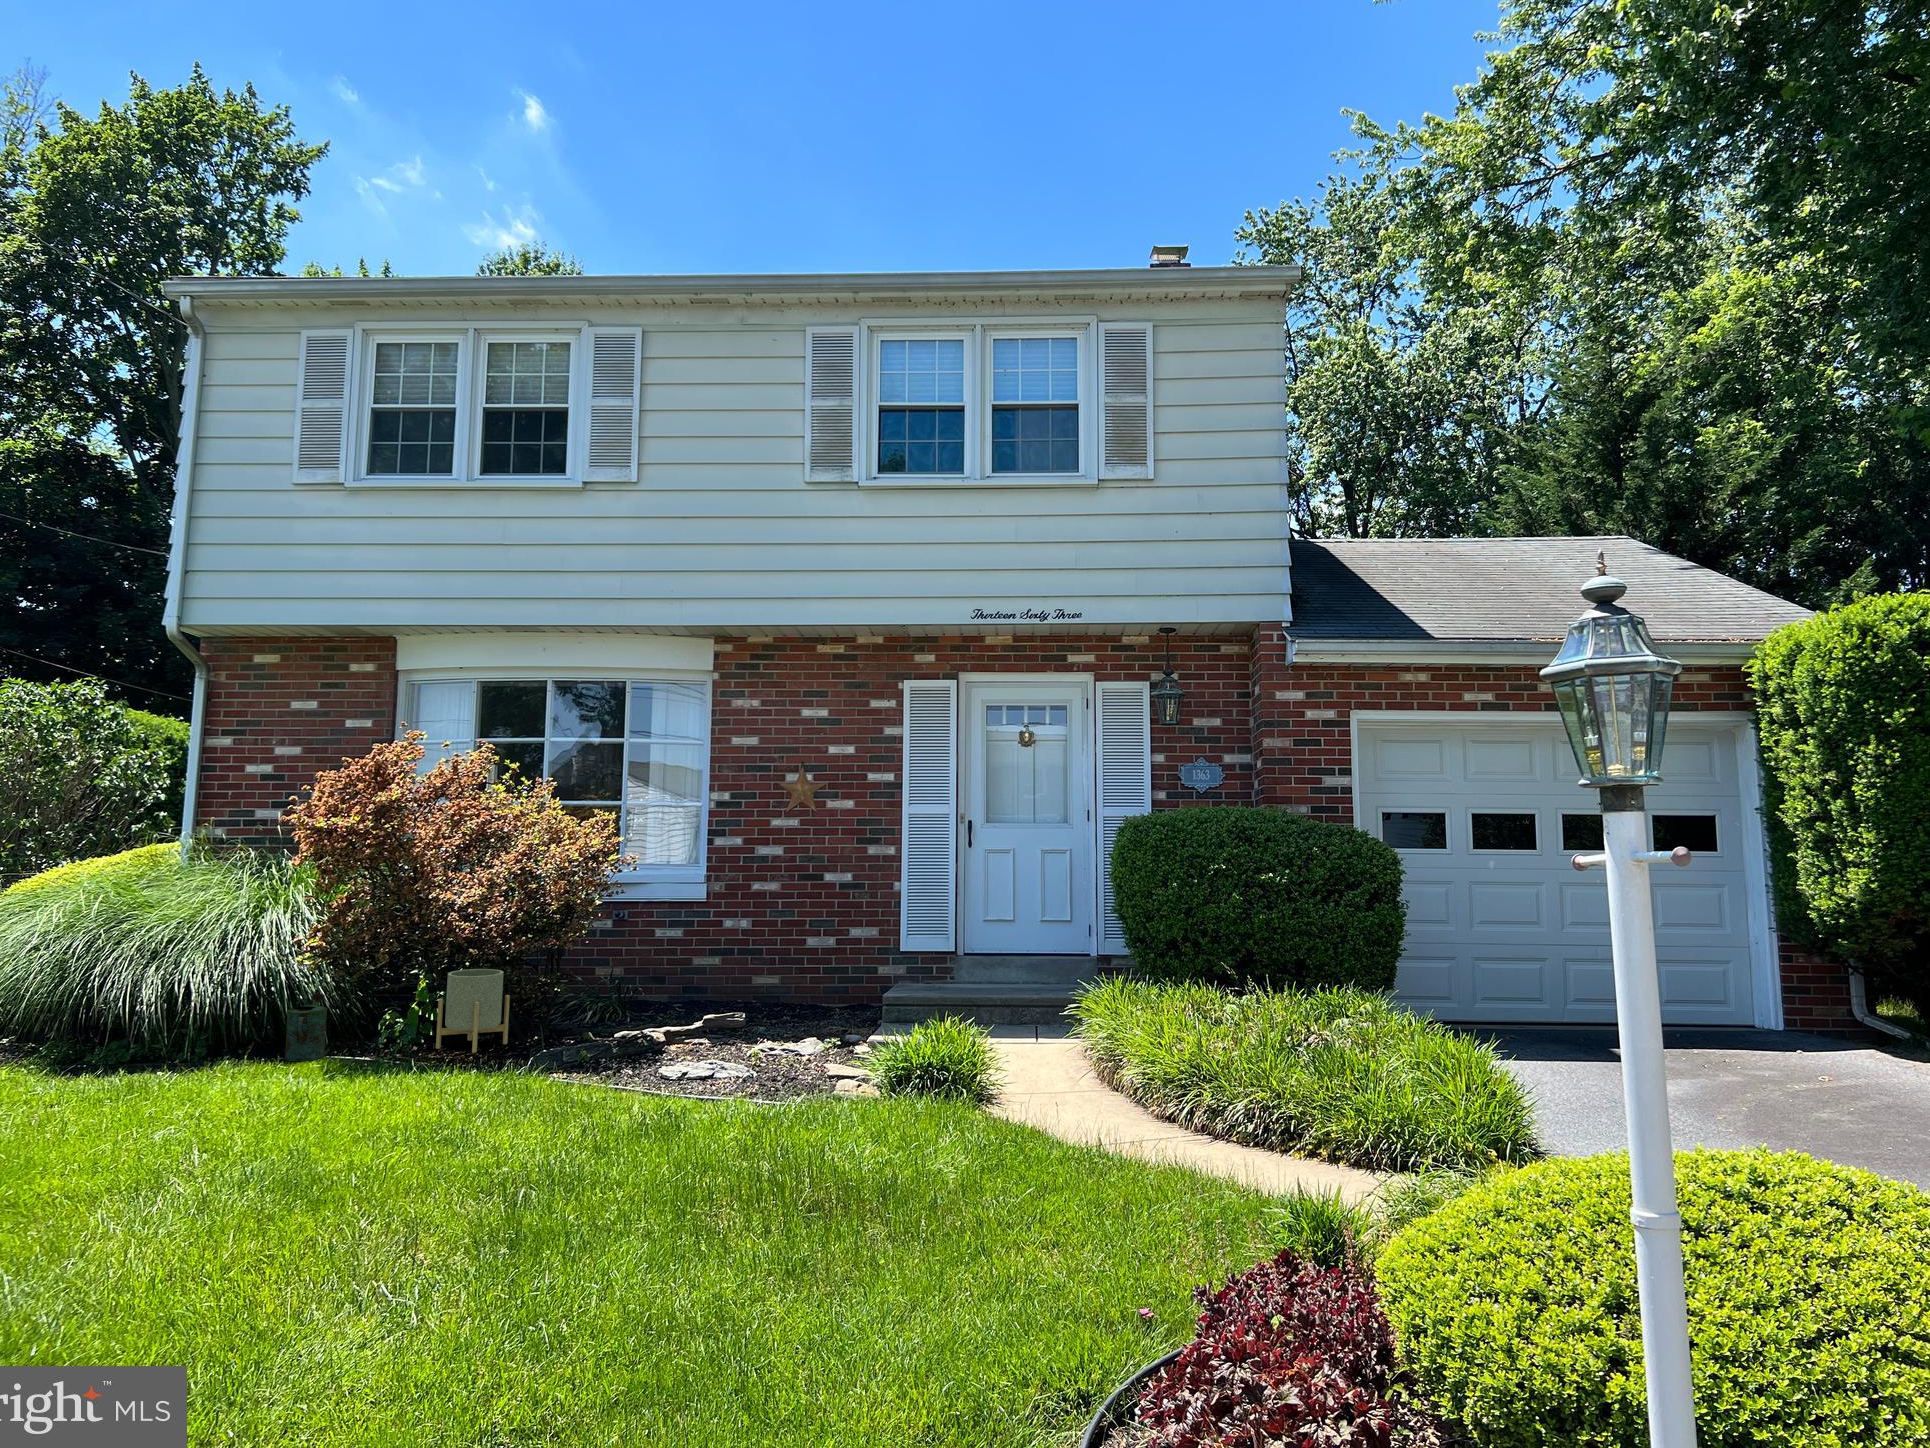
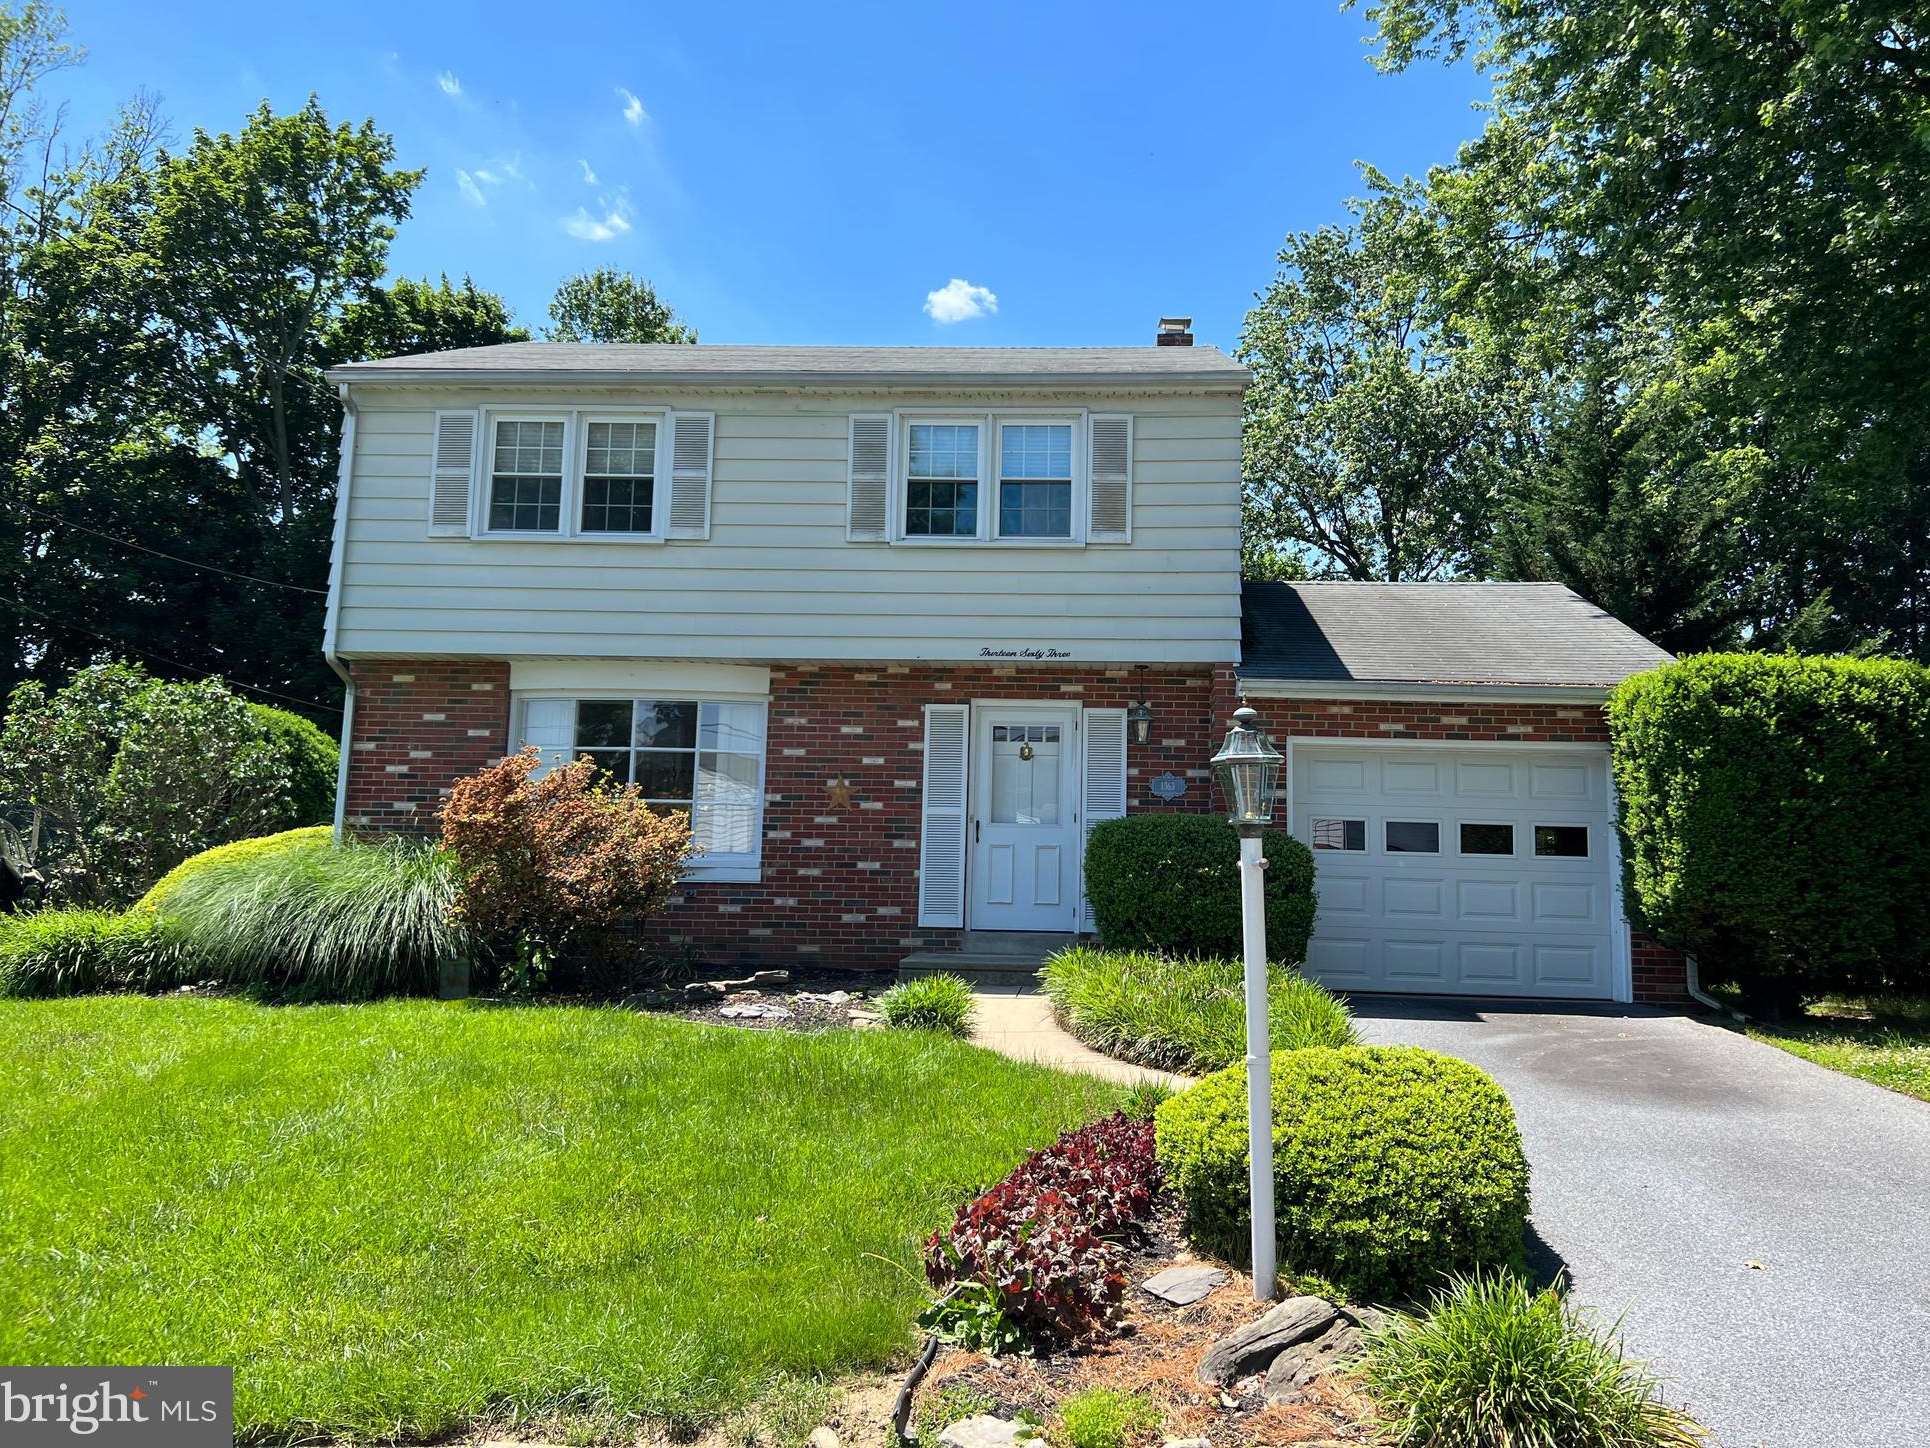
planter: present [436,969,510,1053] -> none [550,933,606,997]

